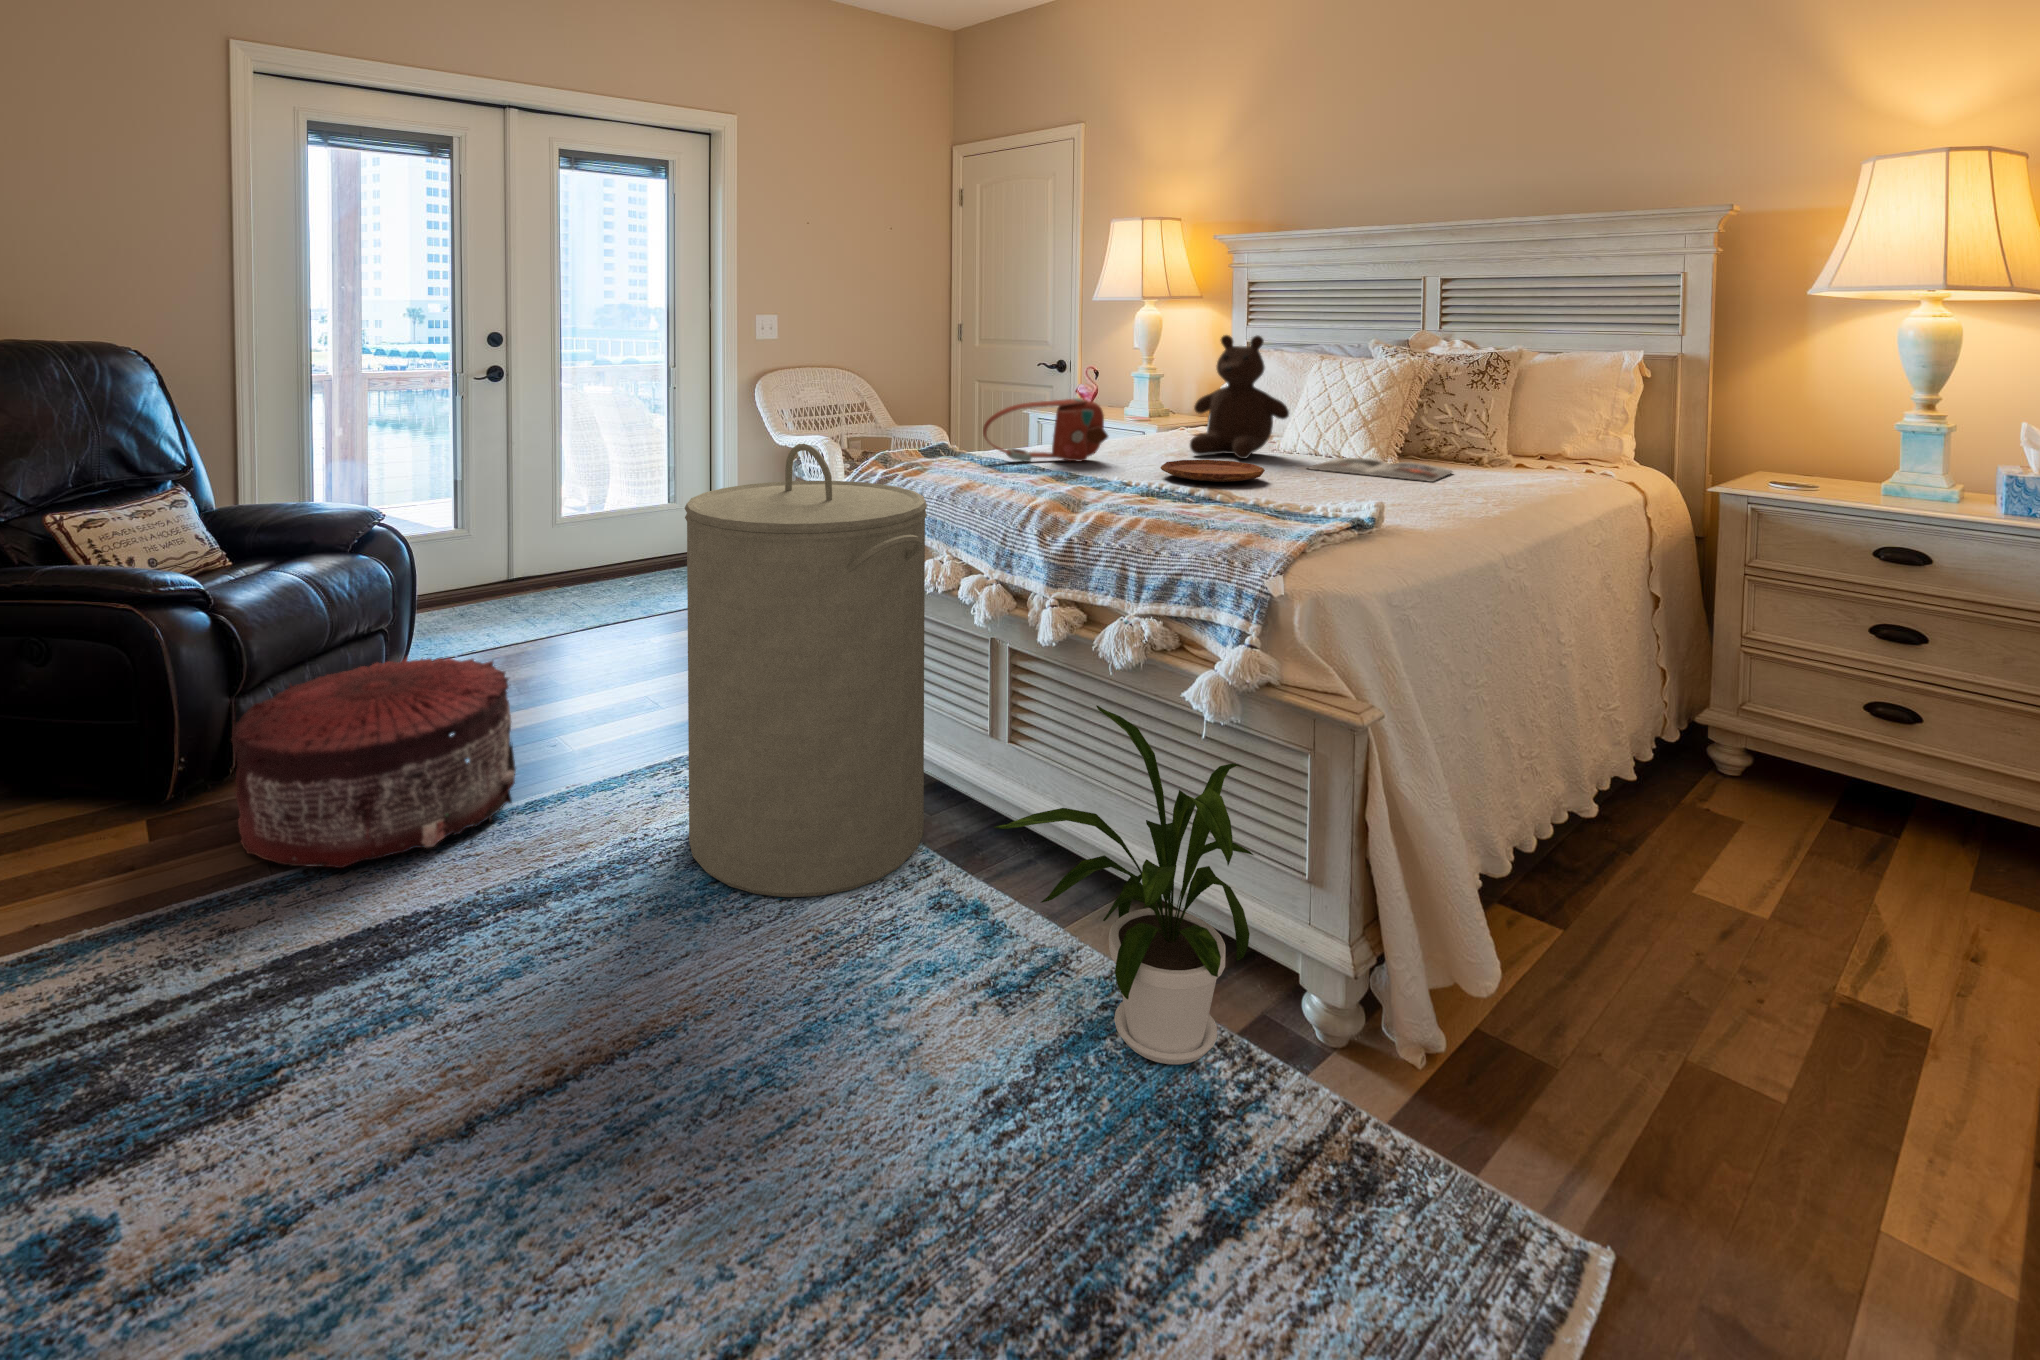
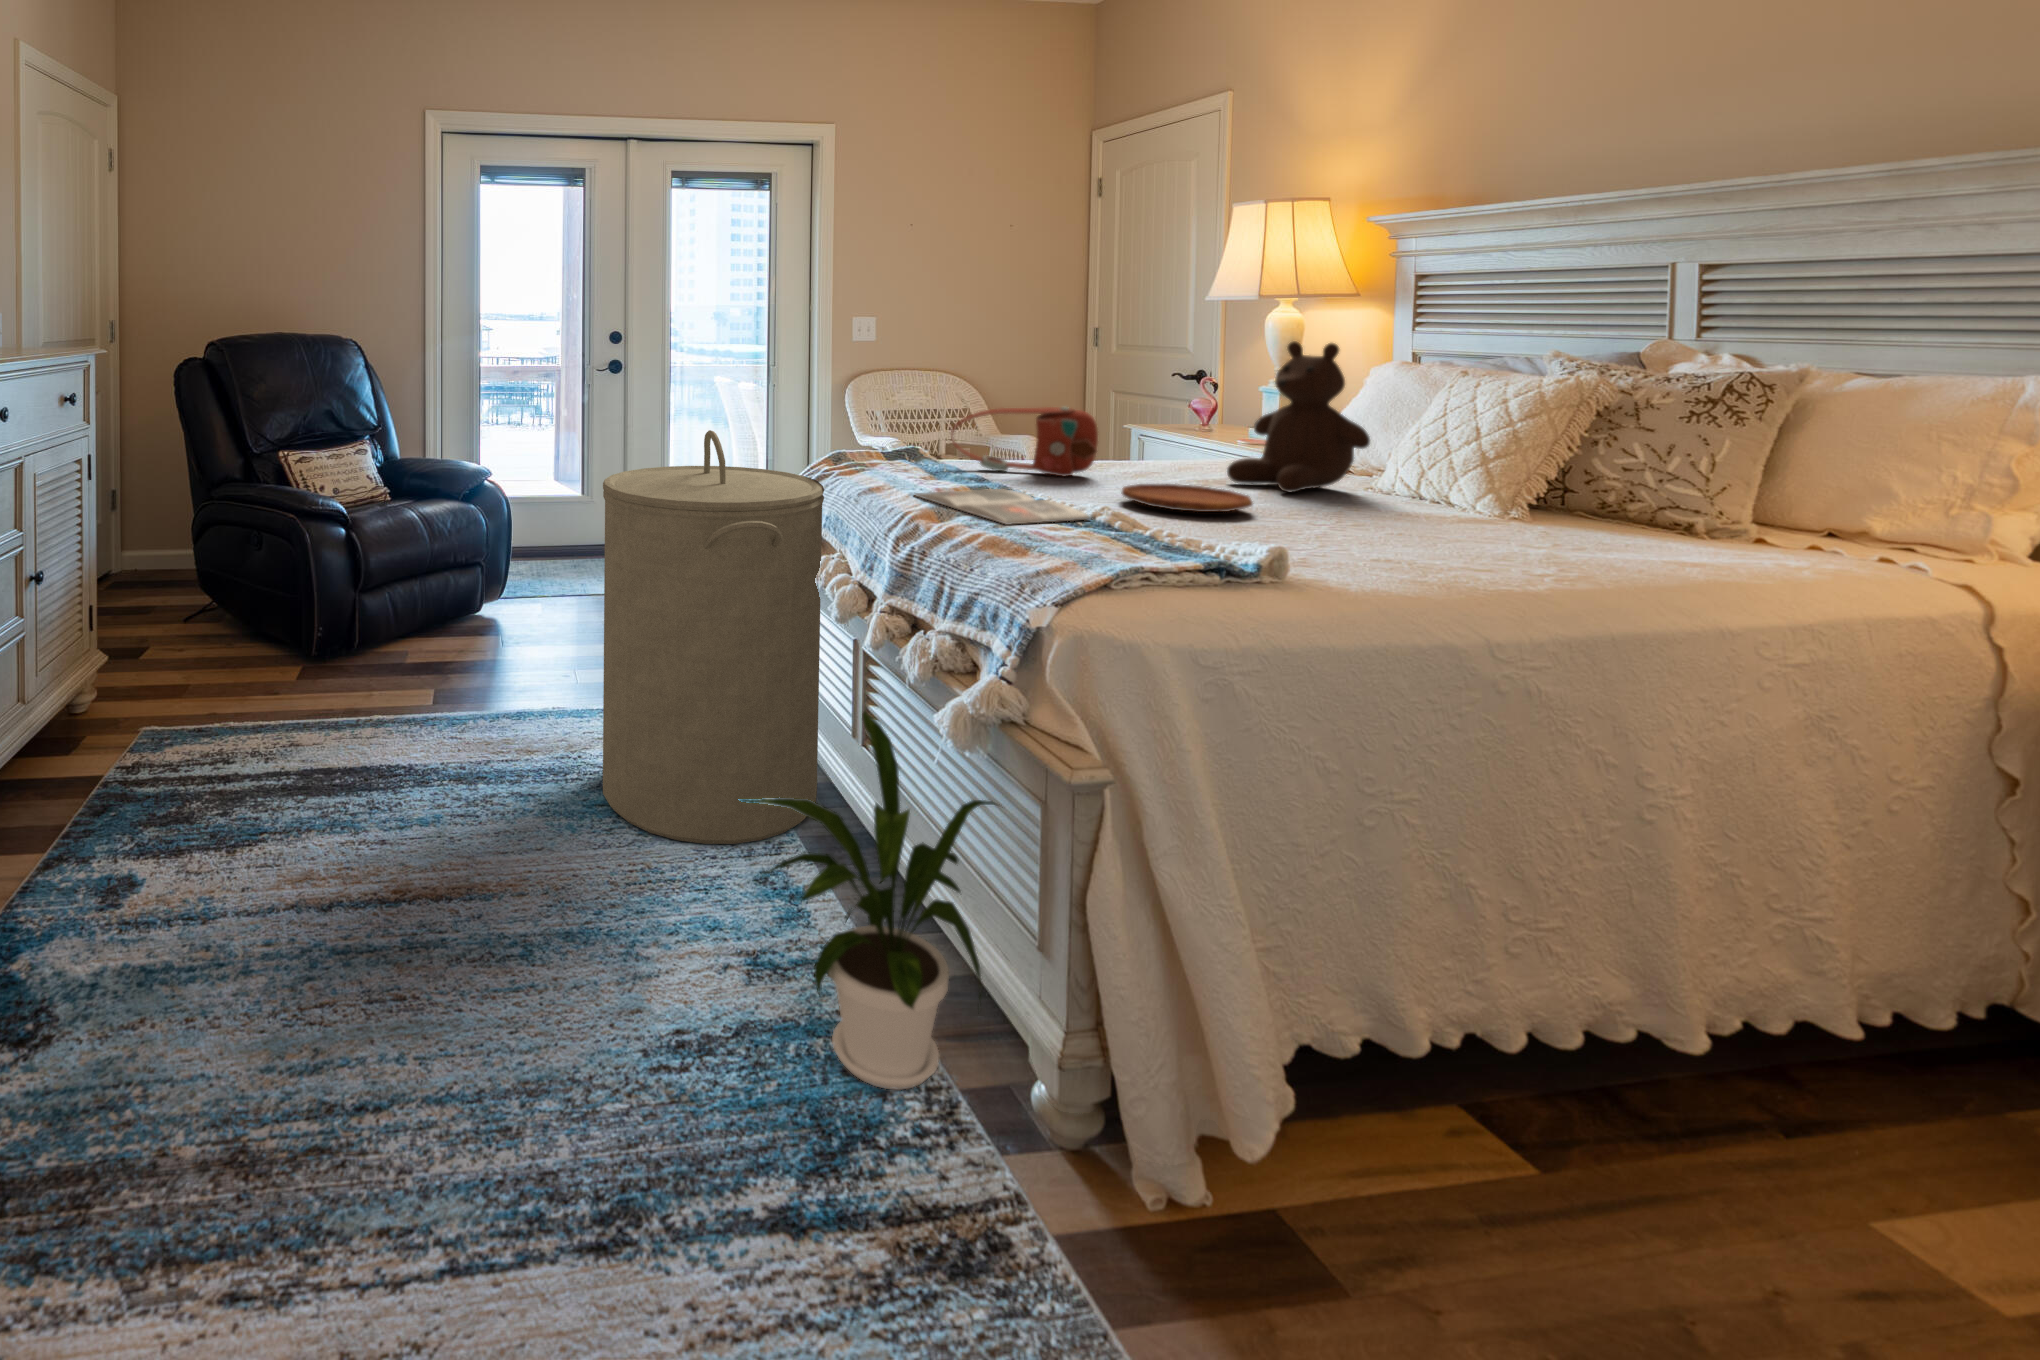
magazine: present [1308,458,1452,482] -> present [915,489,1090,525]
pouf: present [231,658,516,868] -> none [332,579,527,724]

